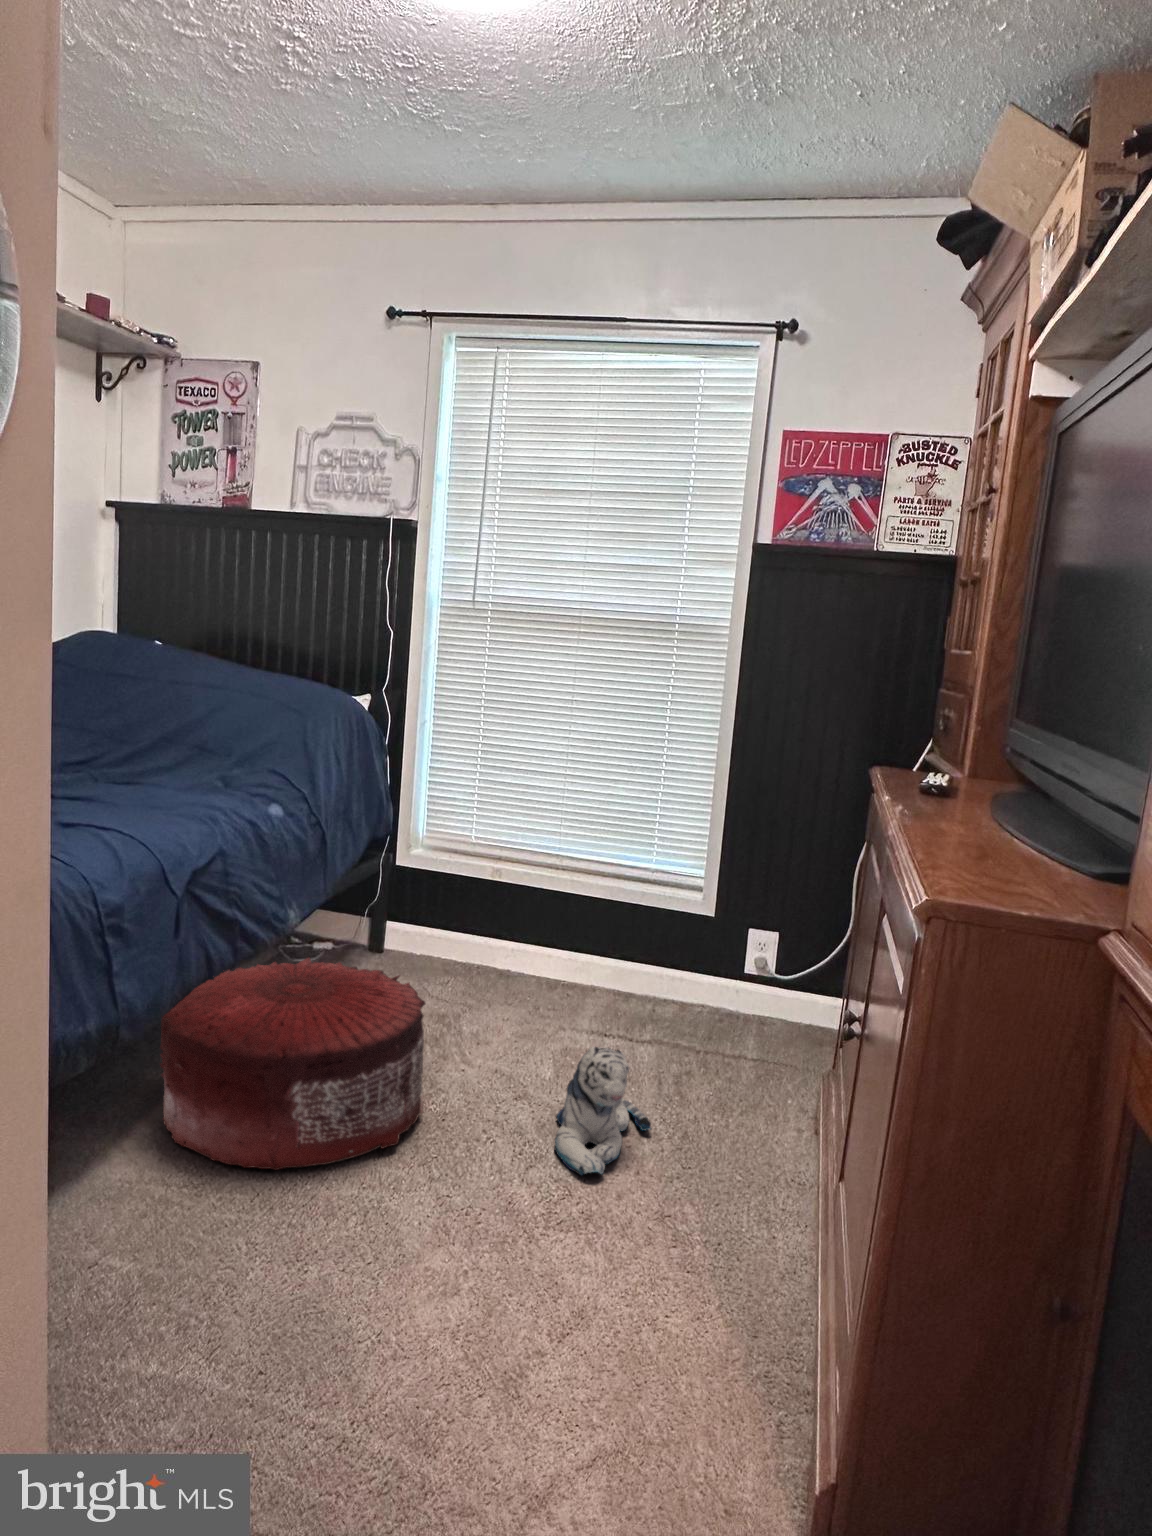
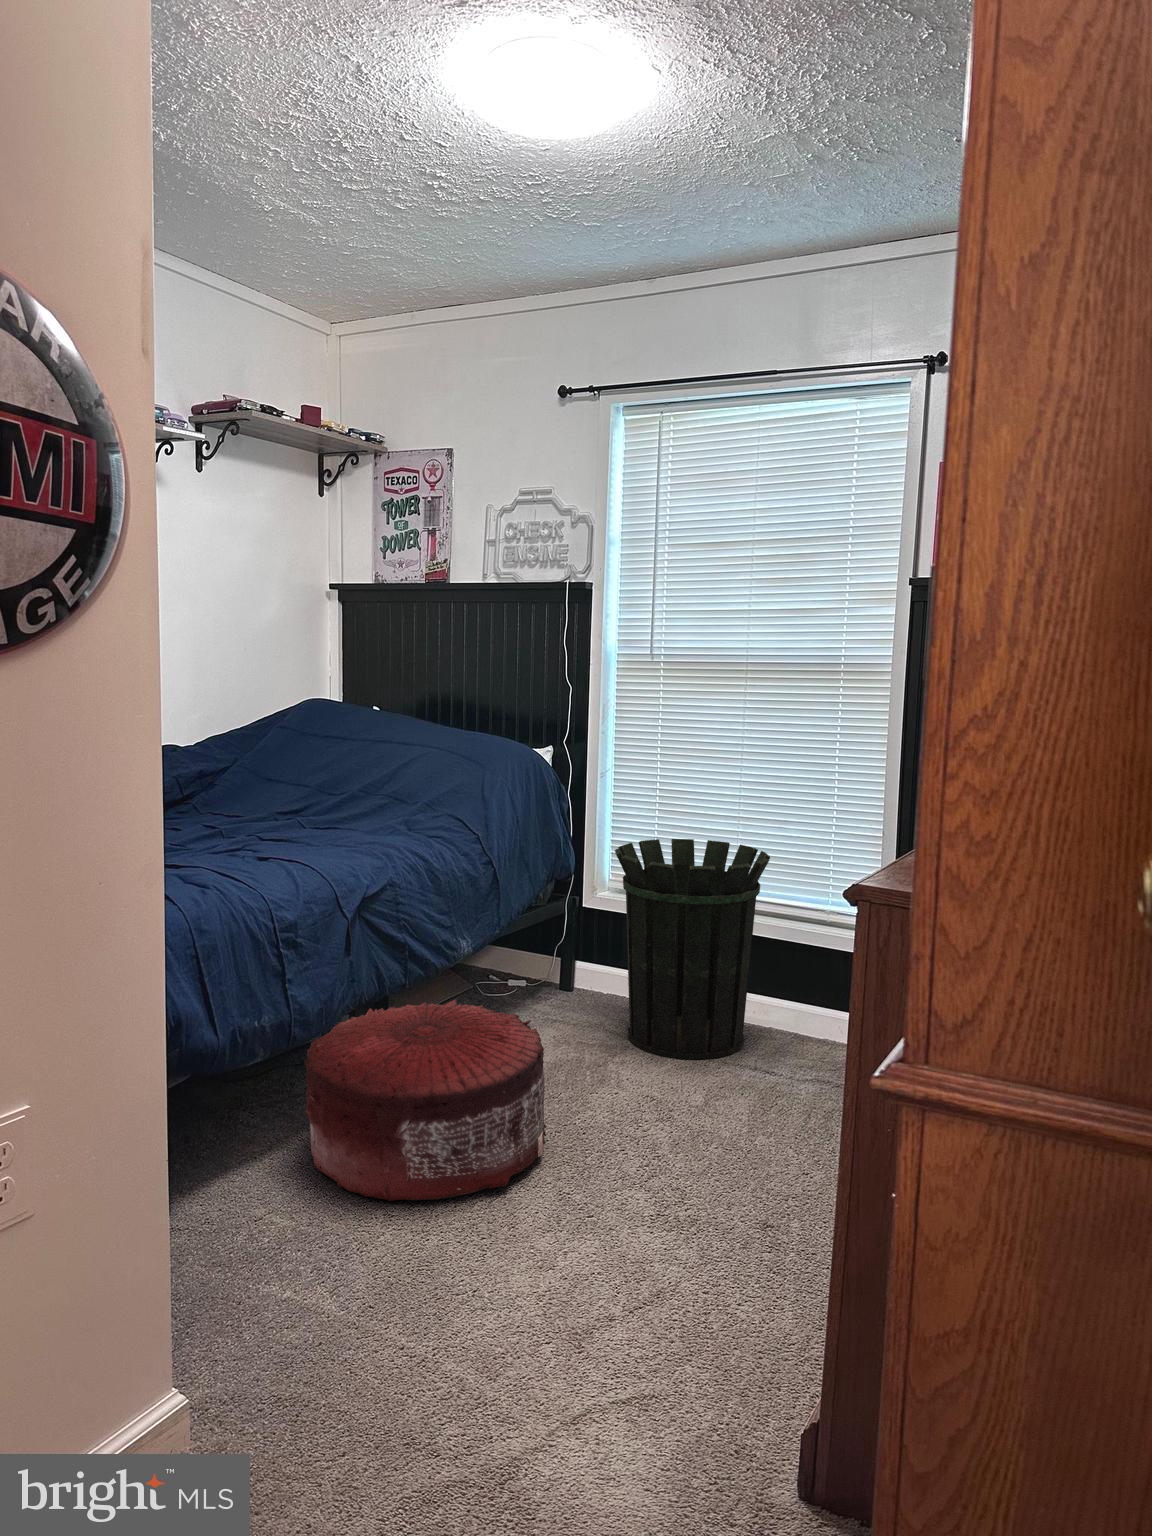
waste bin: none [453,792,611,1014] -> present [615,839,770,1059]
plush toy: present [554,1047,651,1175] -> none [657,1103,765,1235]

